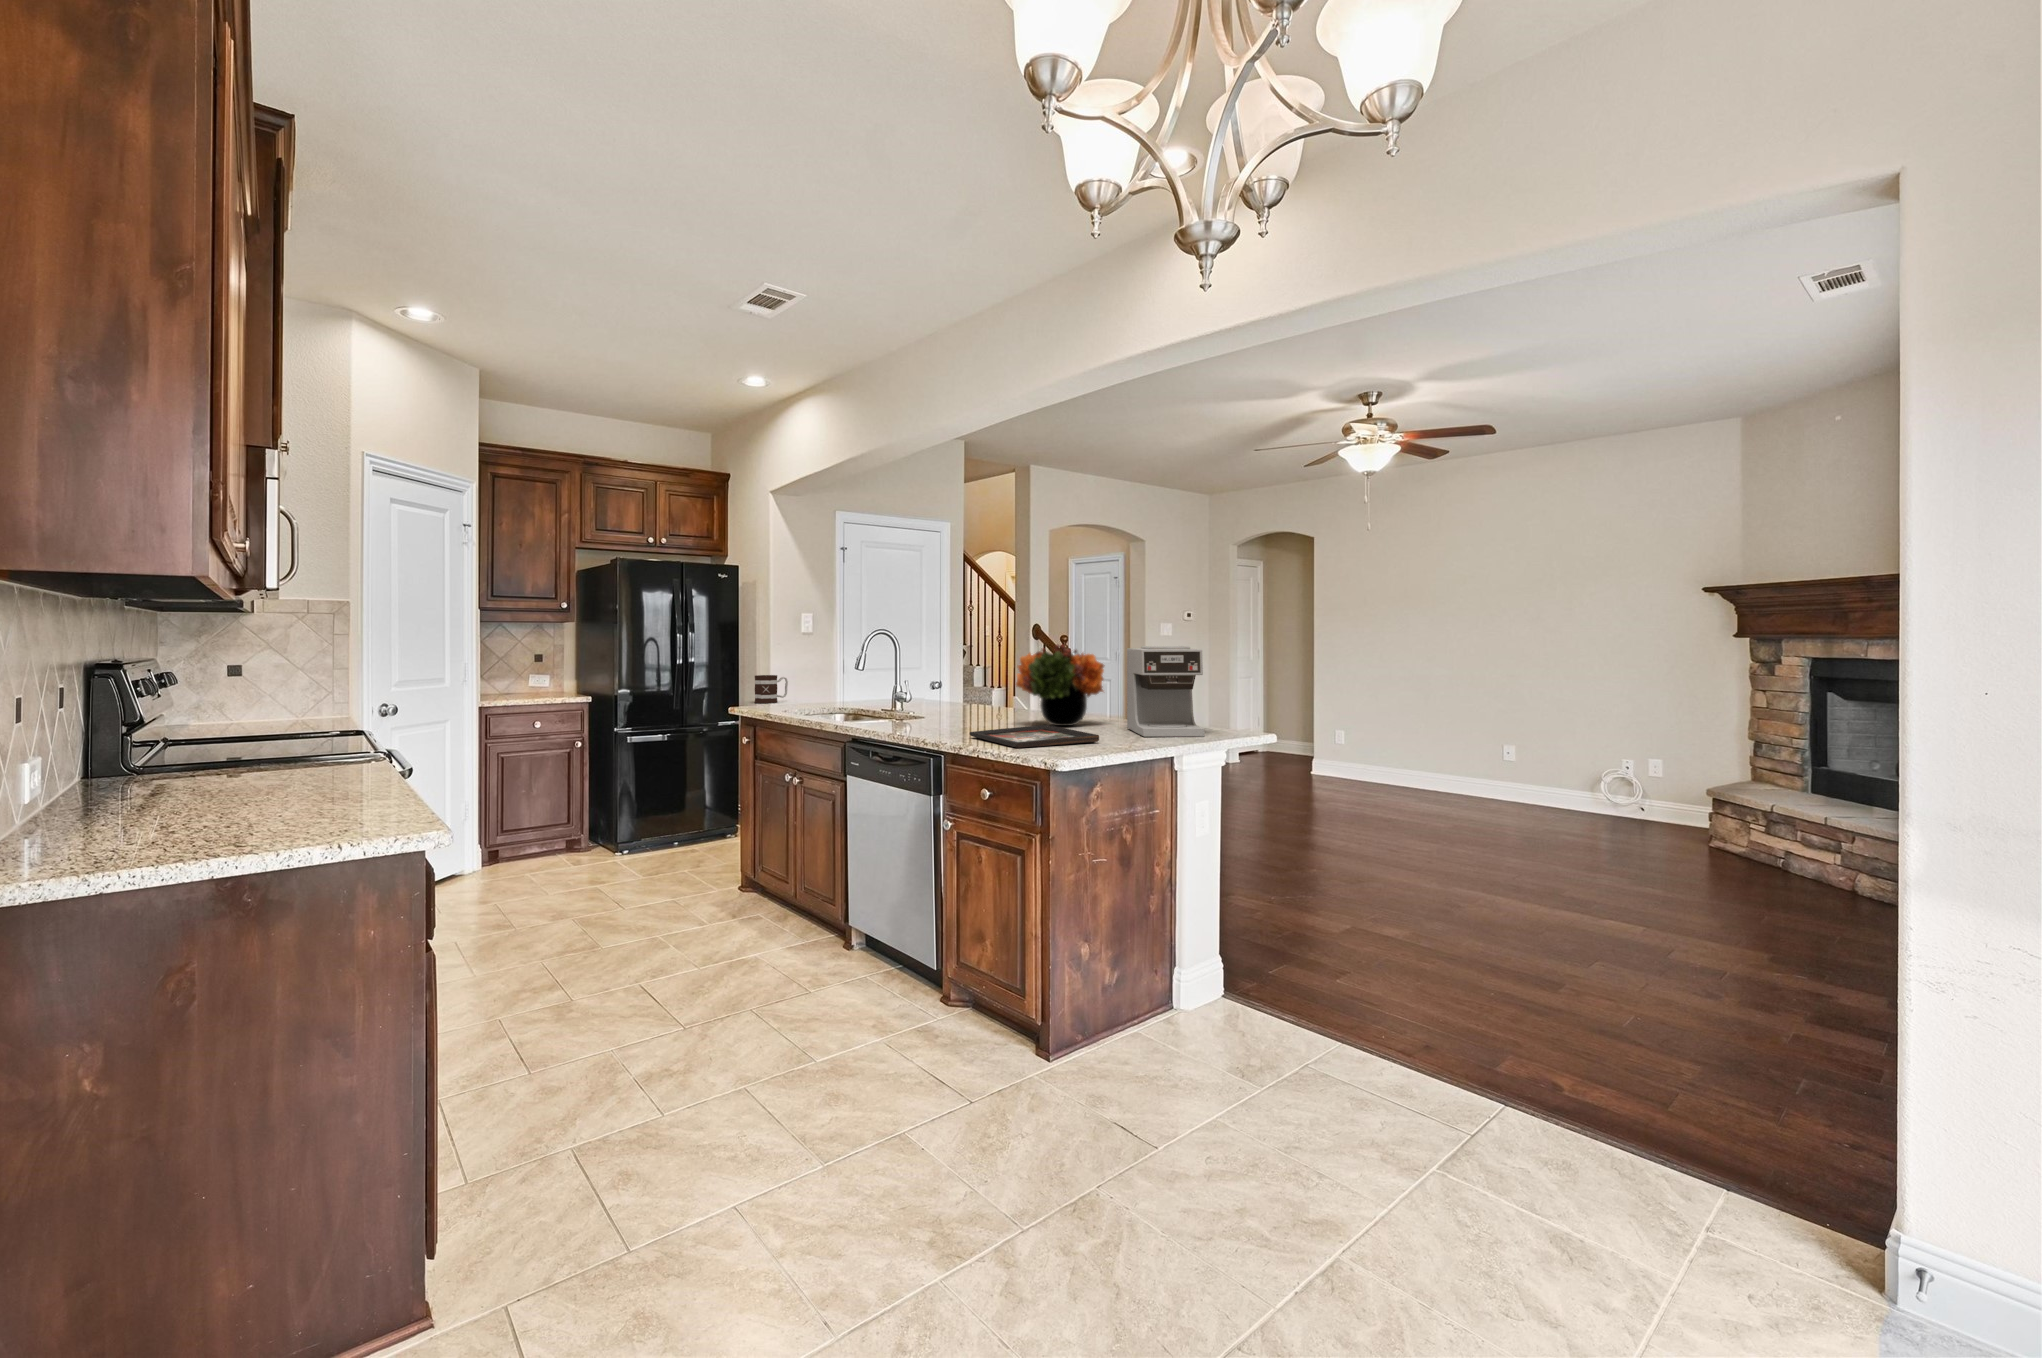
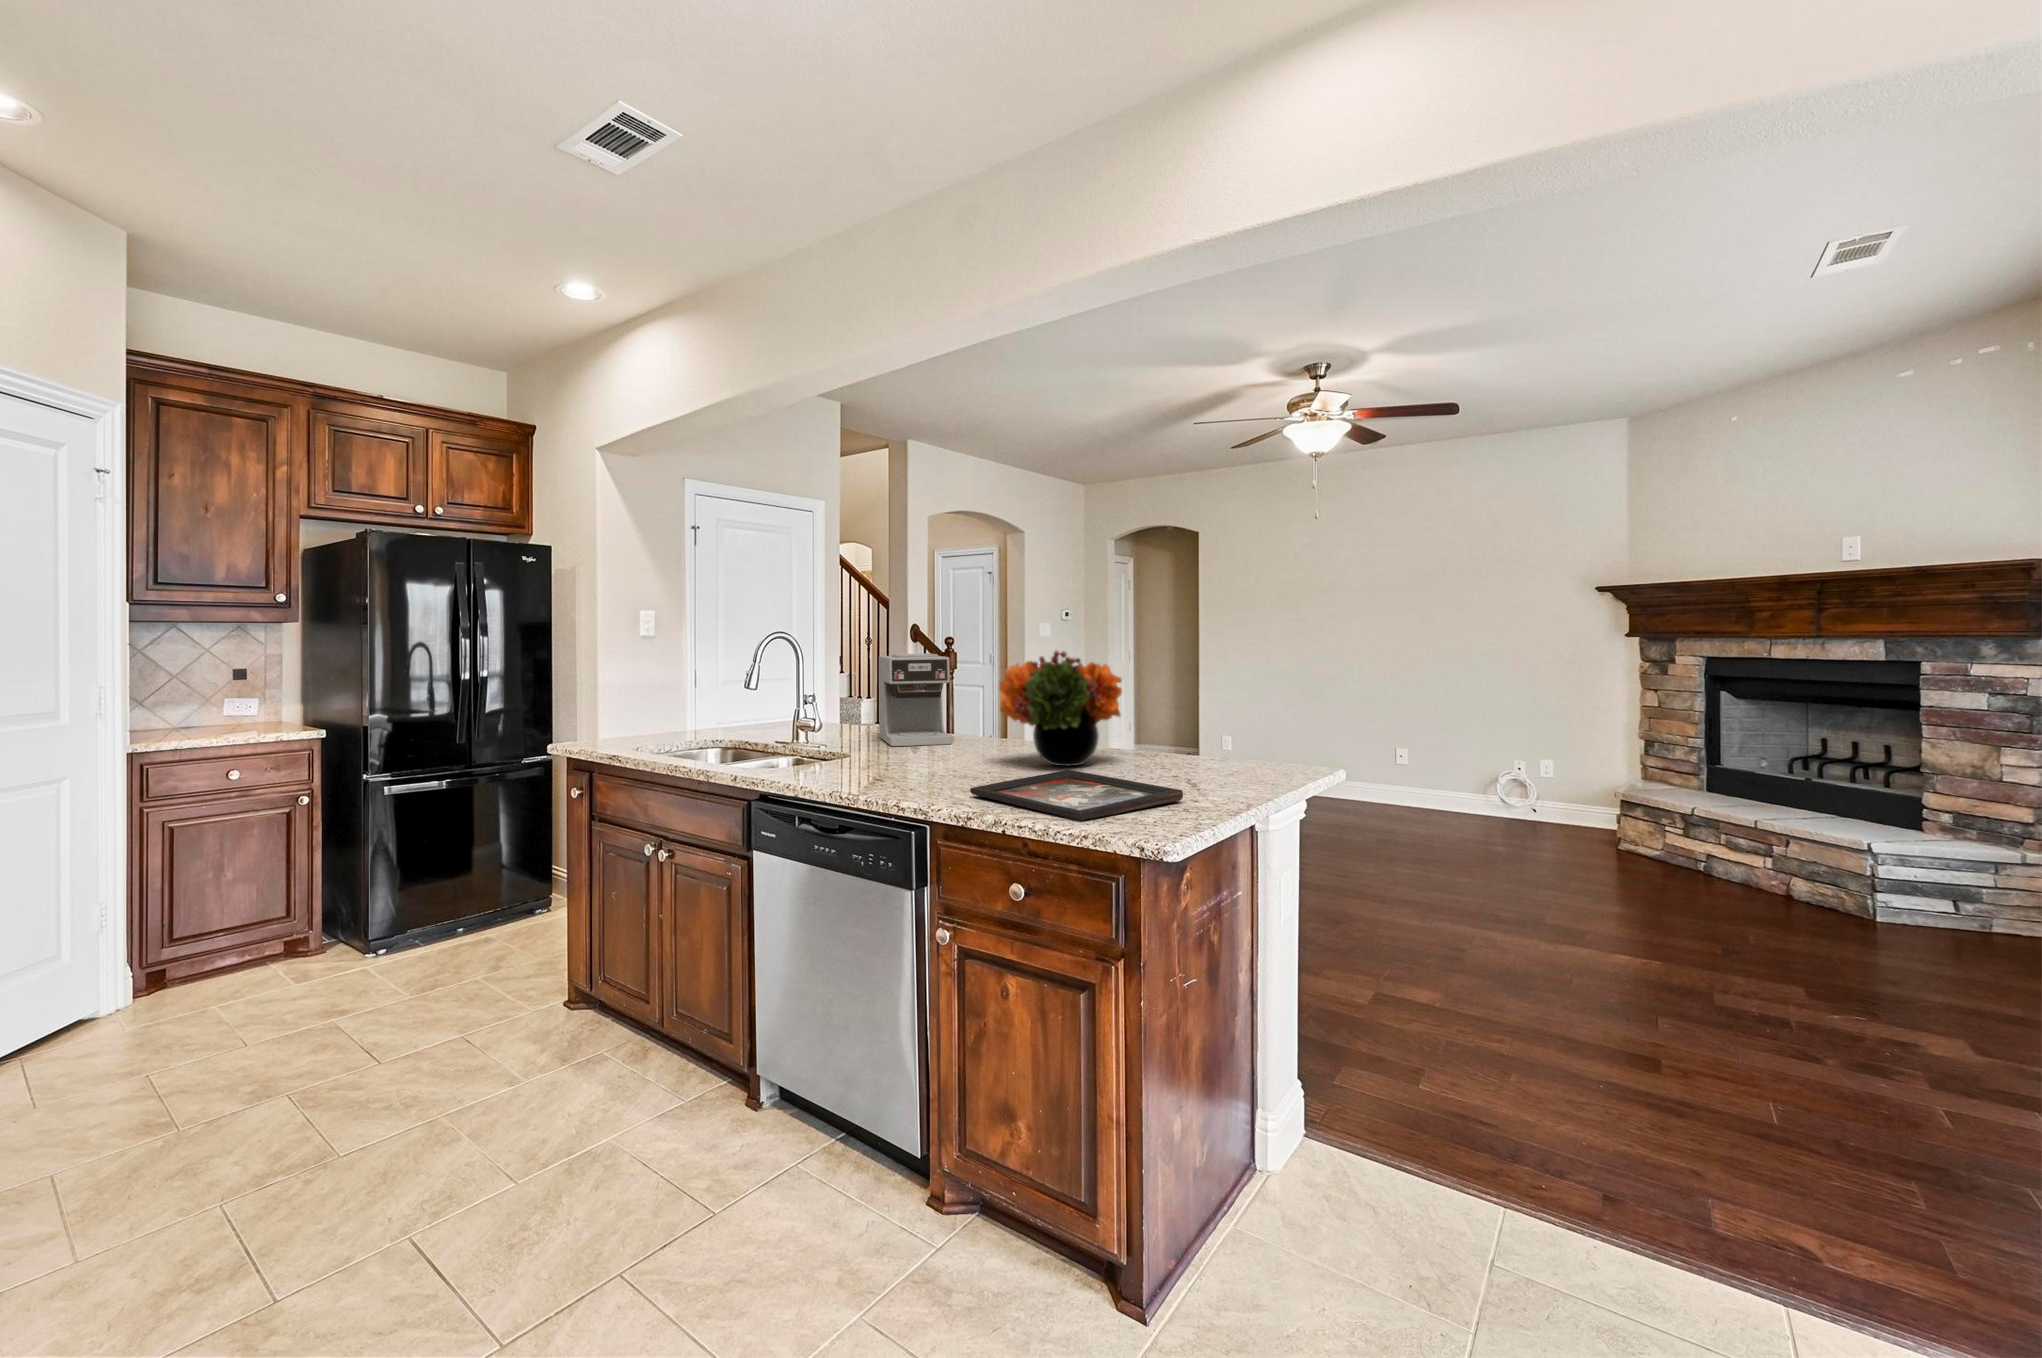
coffee maker: present [1127,646,1205,737] -> present [879,654,952,746]
mug: present [755,675,788,703] -> none [578,693,625,732]

